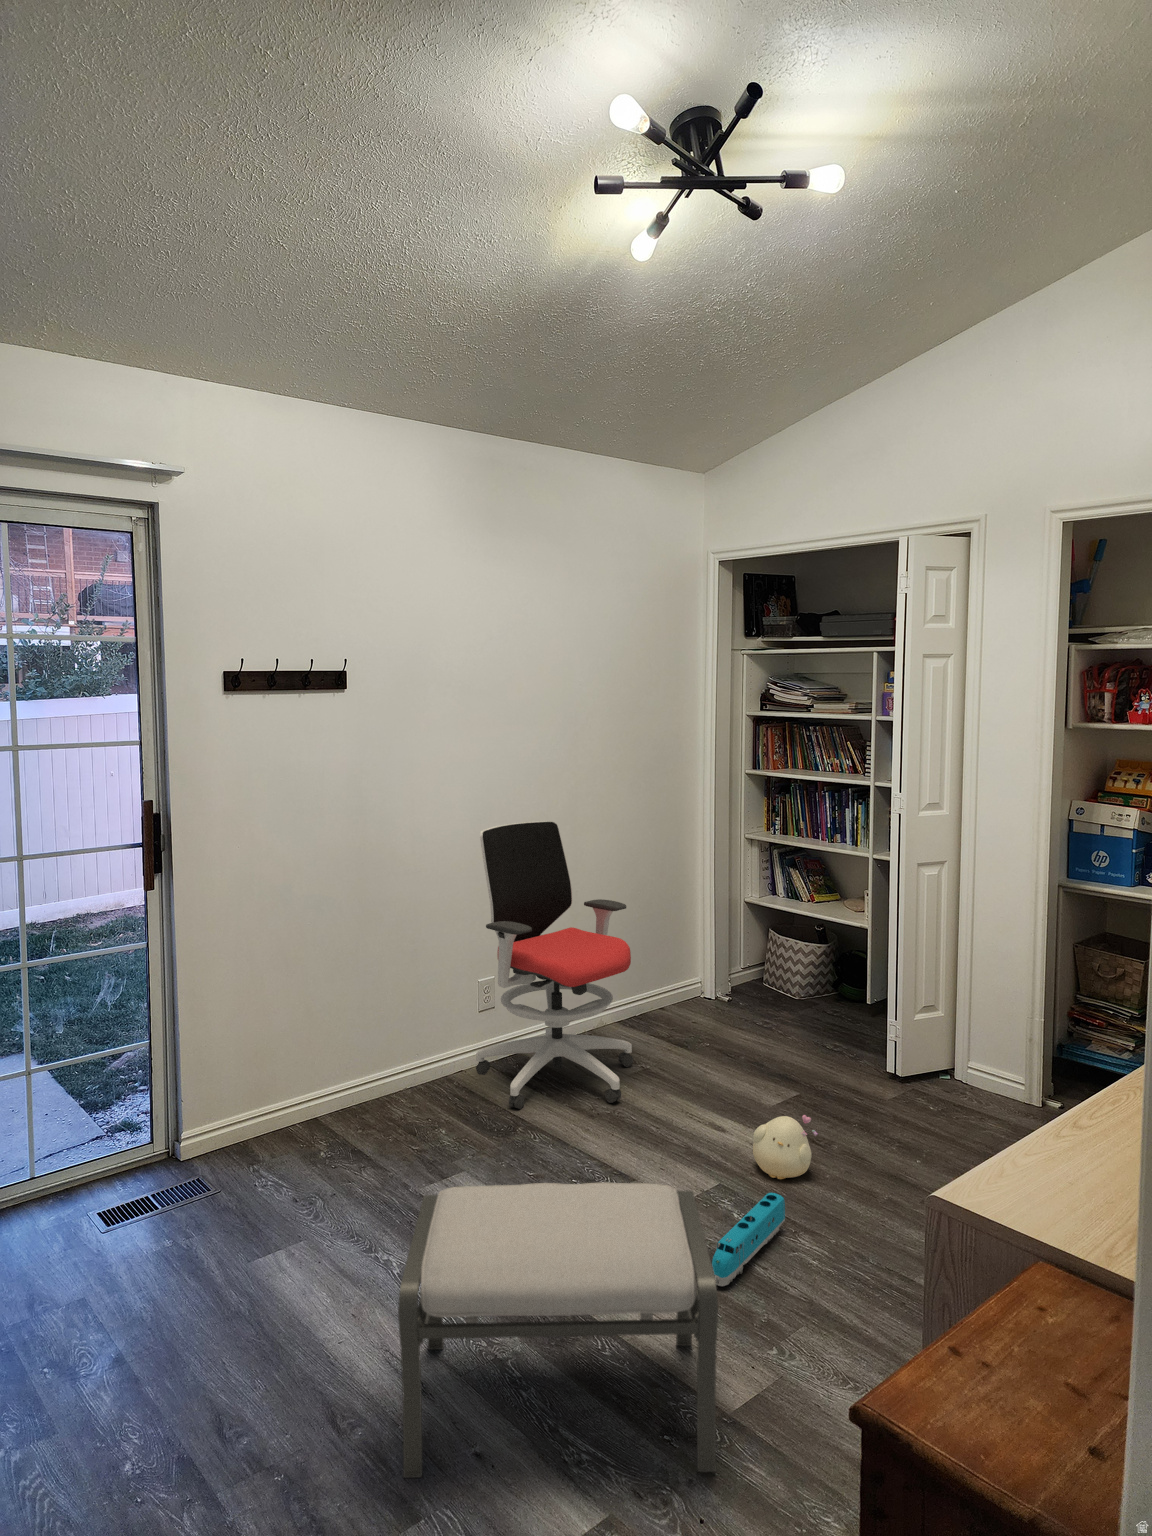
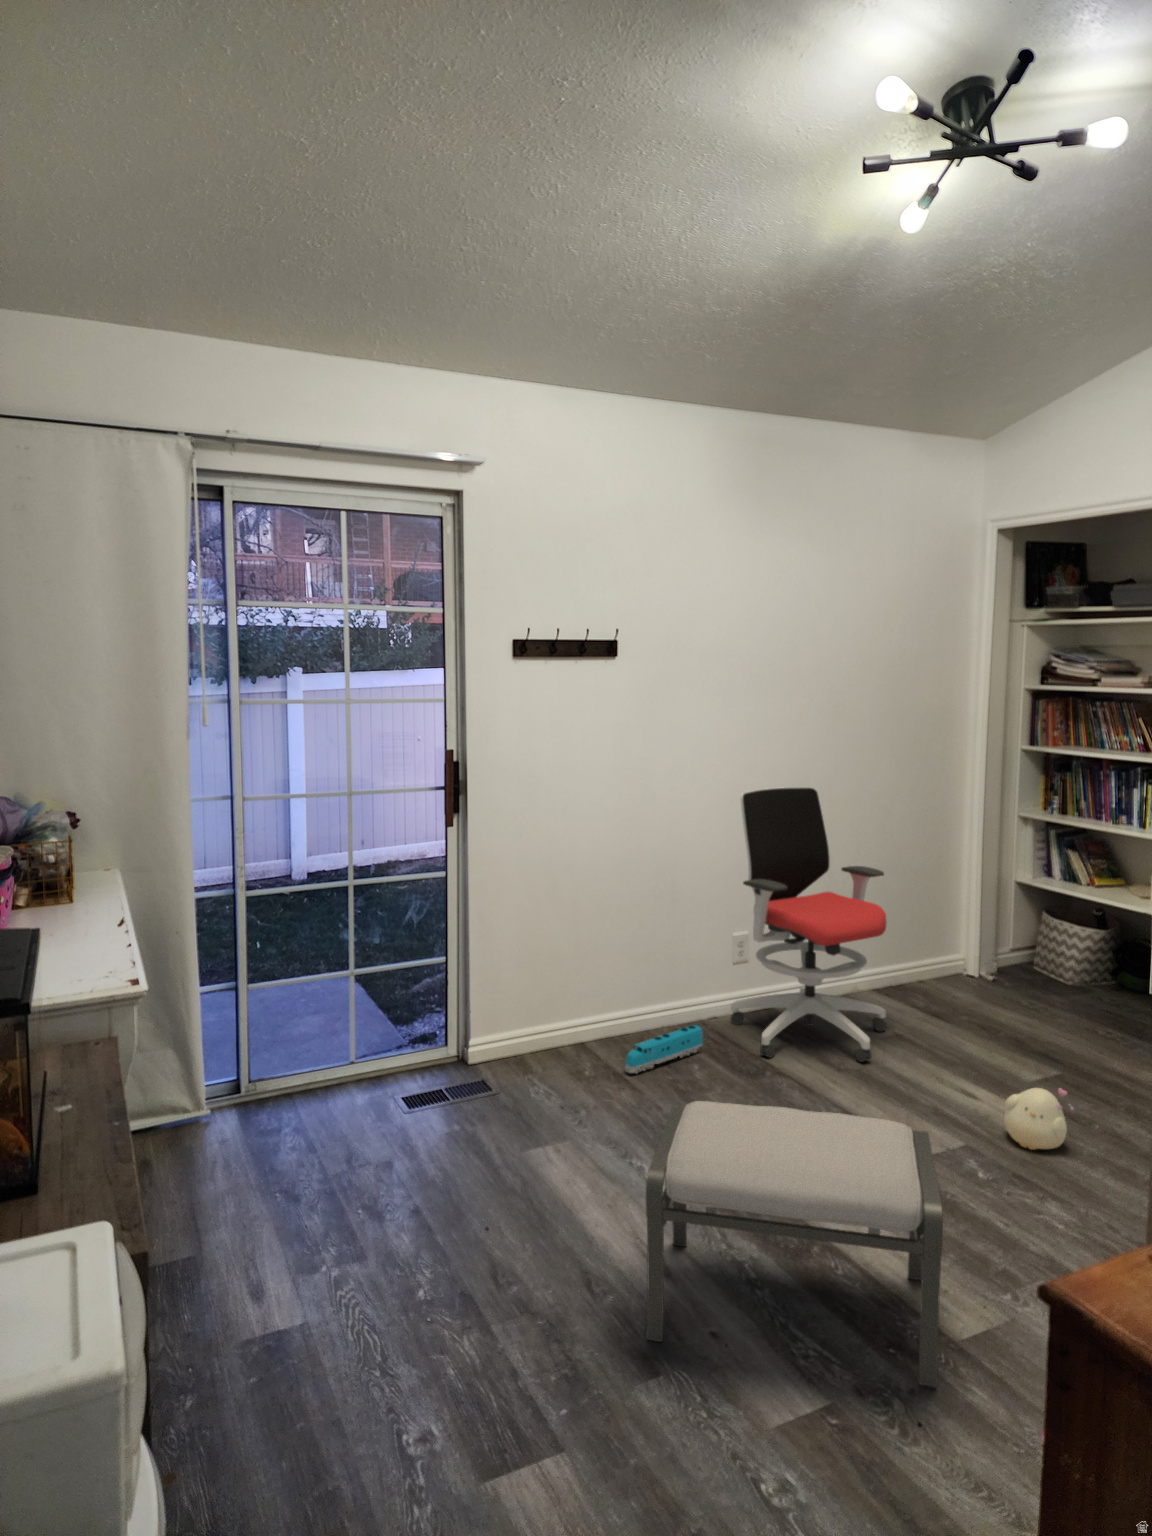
toy train: present [712,1193,785,1286] -> present [625,1025,703,1073]

